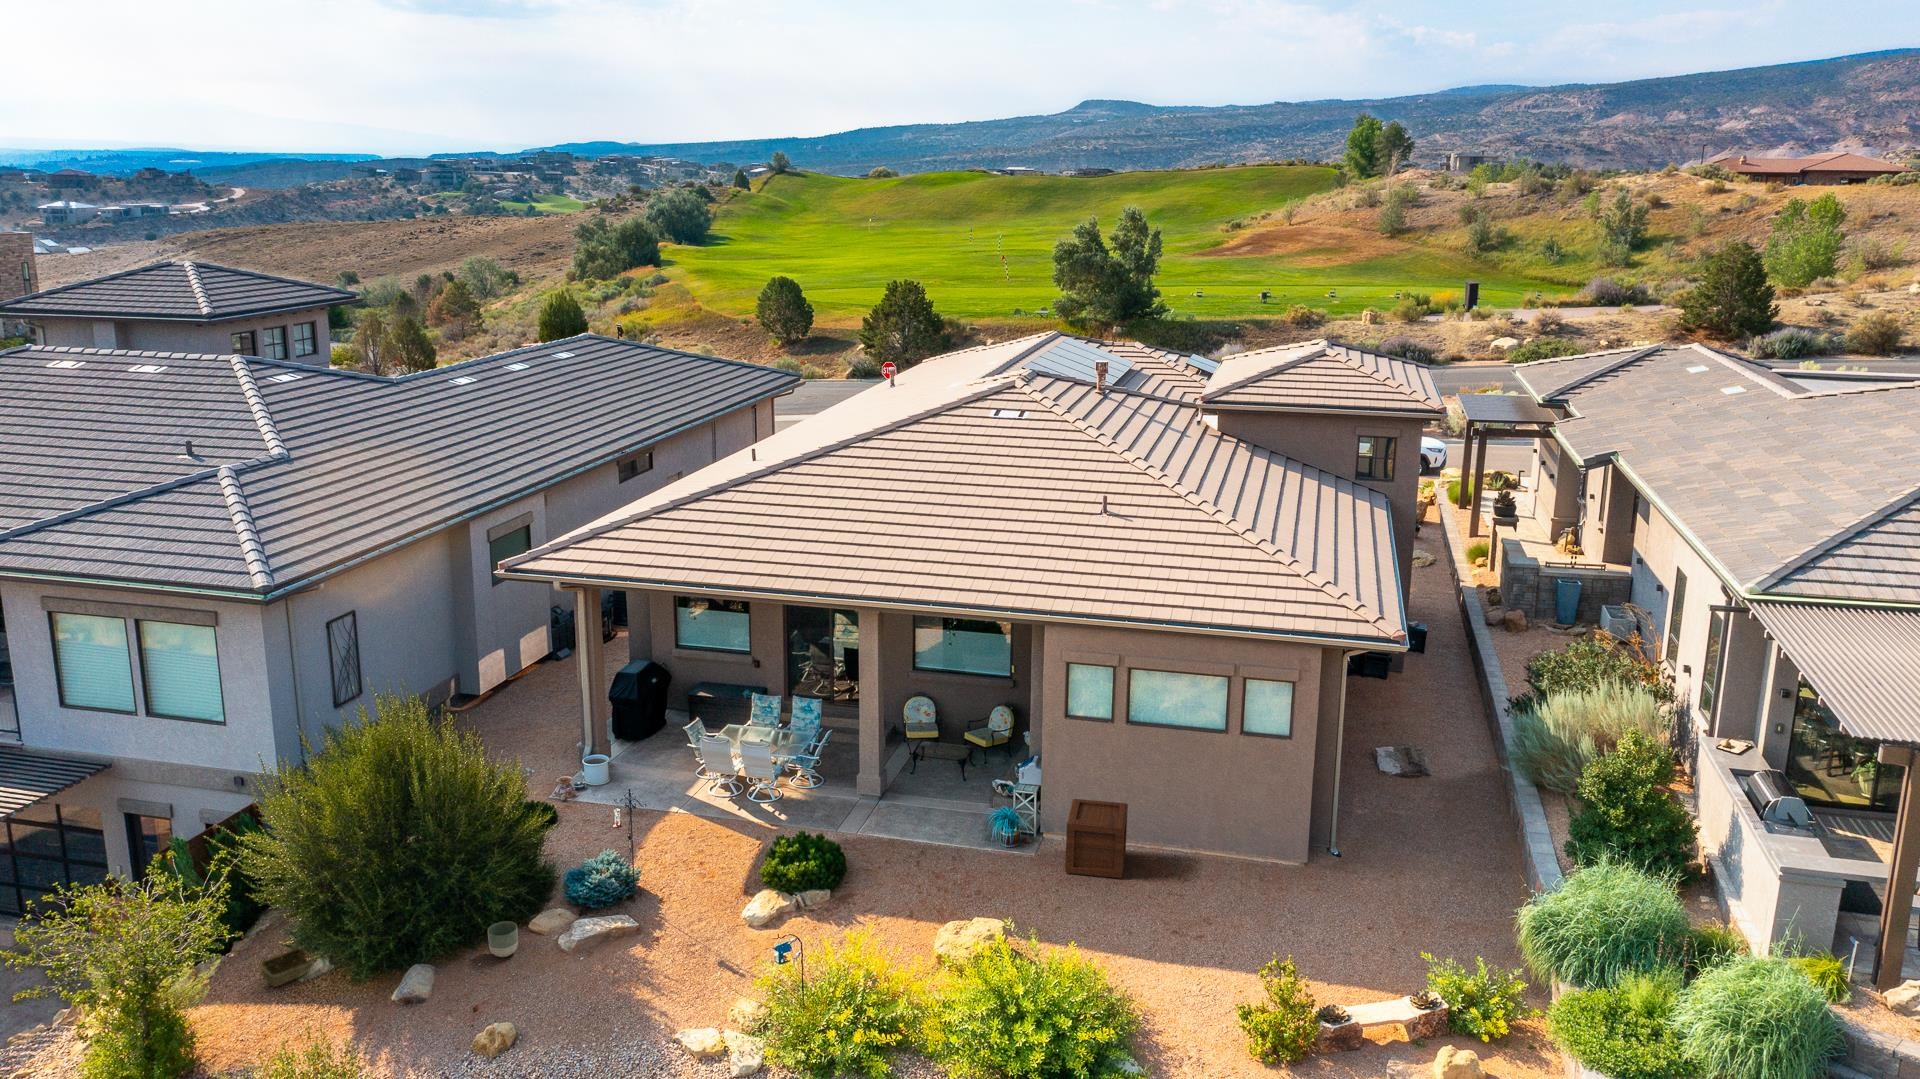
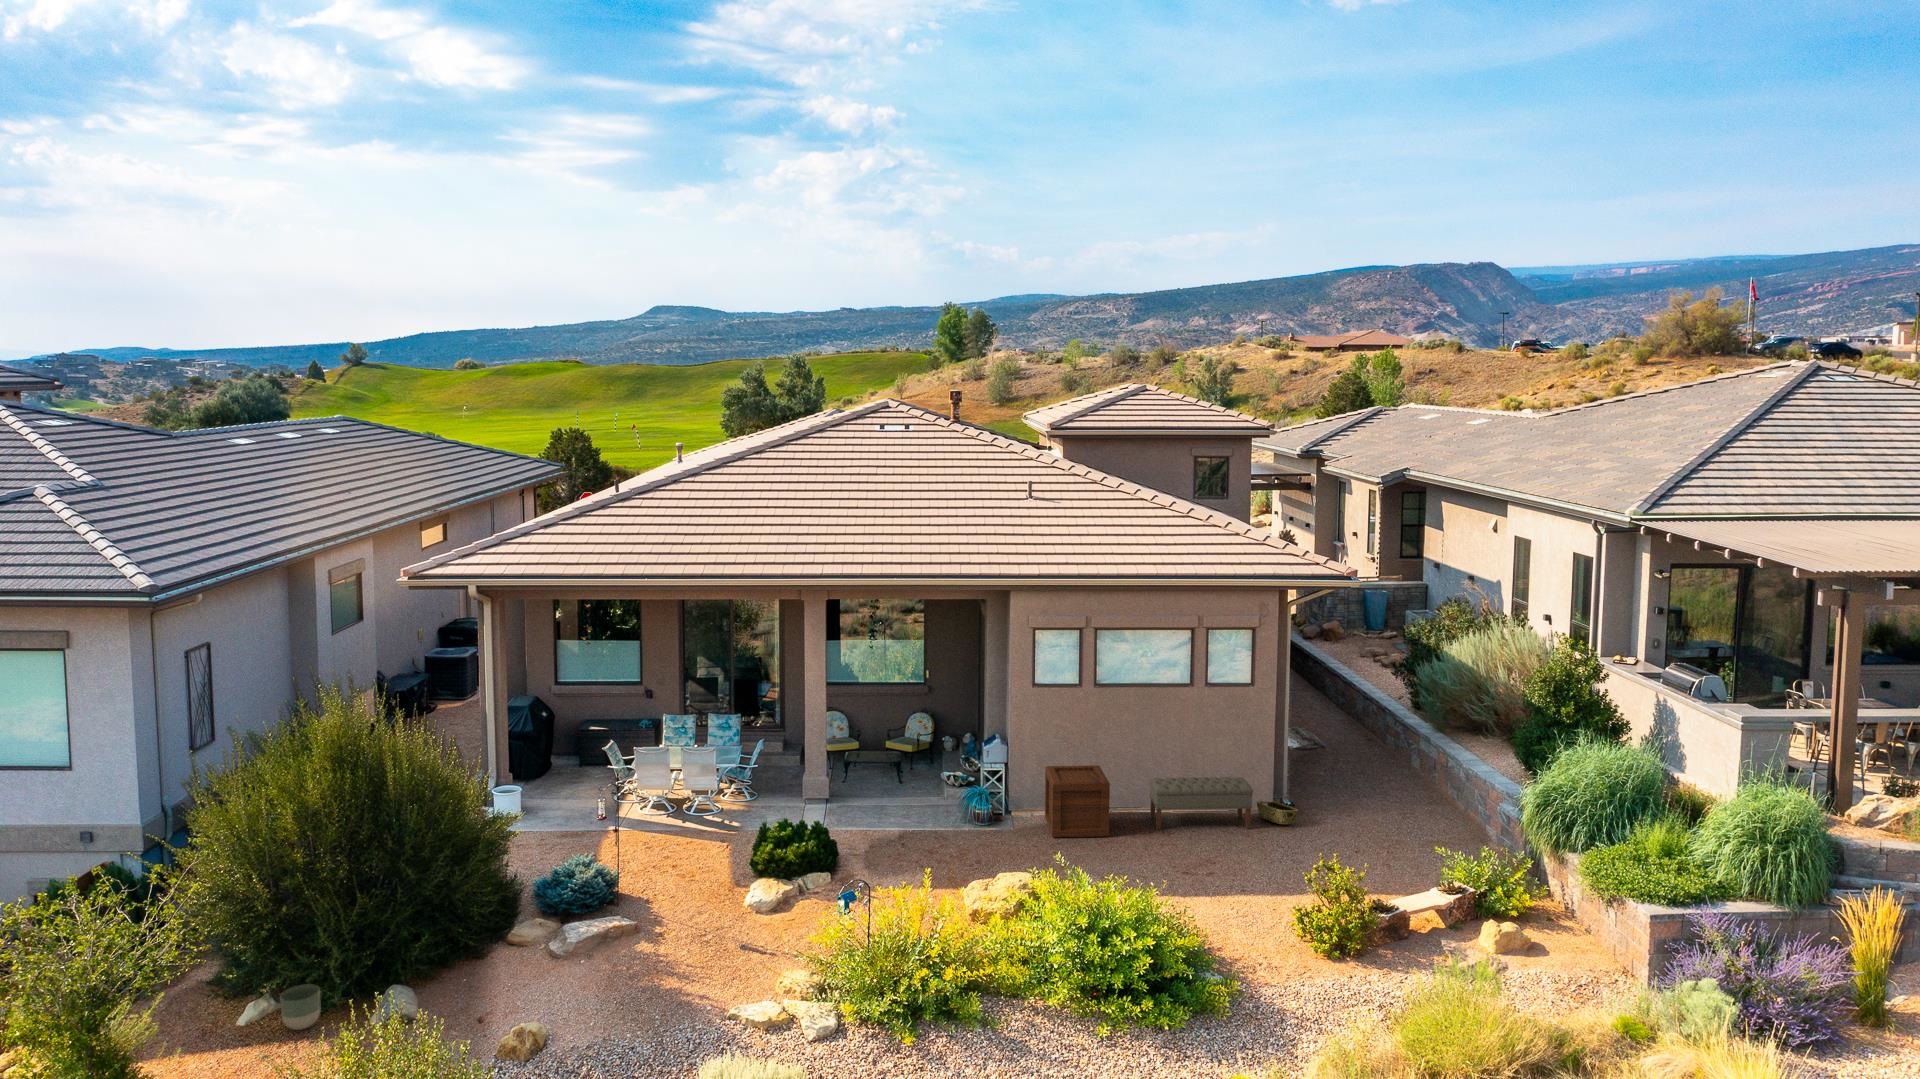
bench: none [1176,822,1278,886] -> present [1149,777,1253,830]
planter: present [488,921,518,957] -> present [280,984,321,1030]
woven basket: present [260,948,315,987] -> present [1257,801,1298,824]

